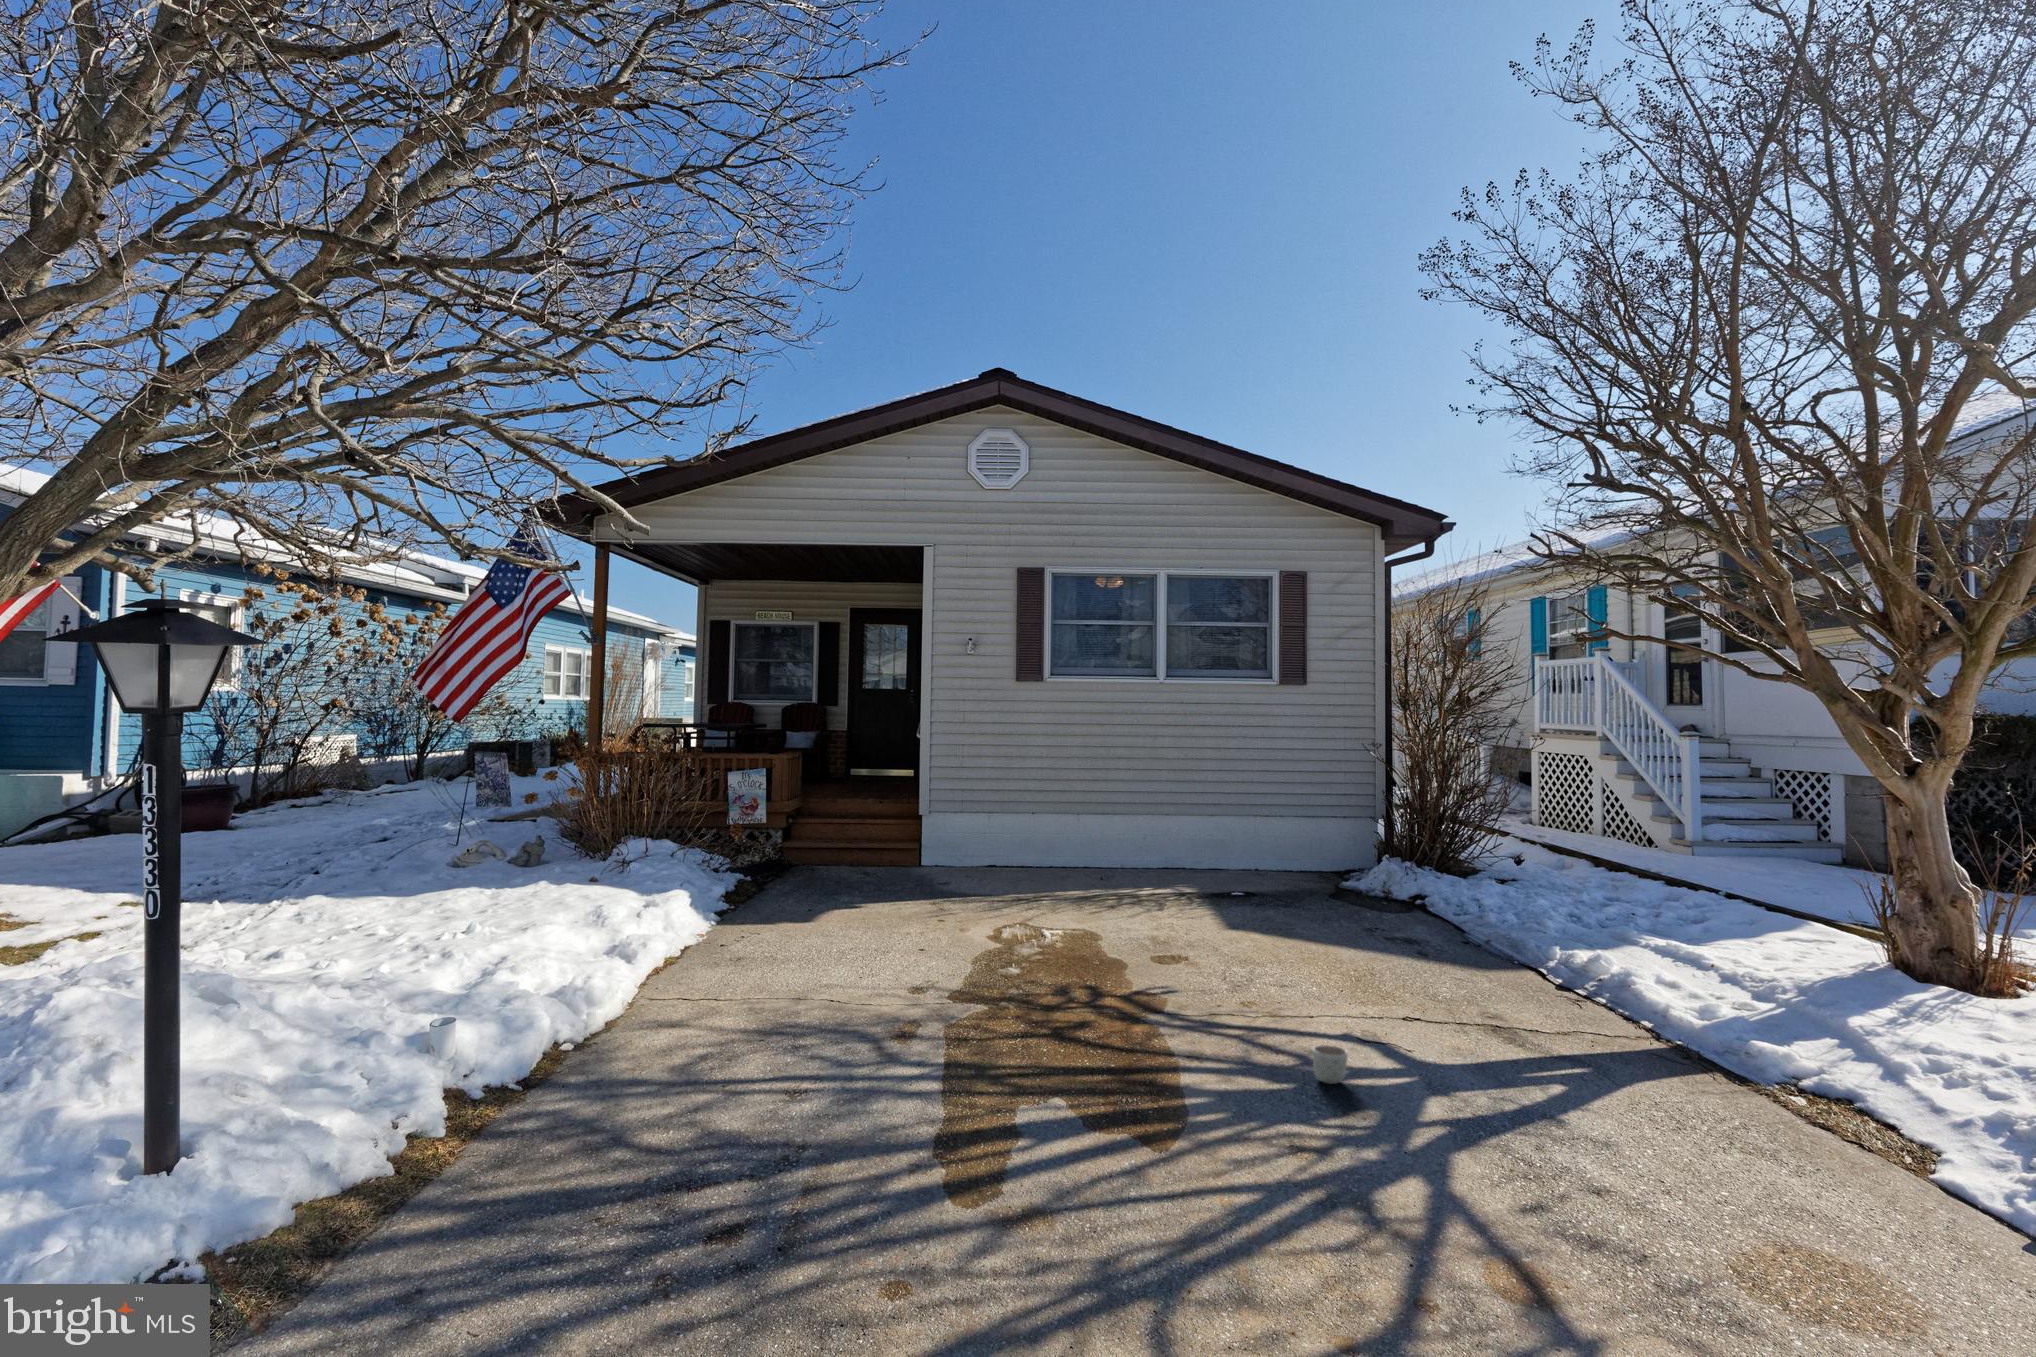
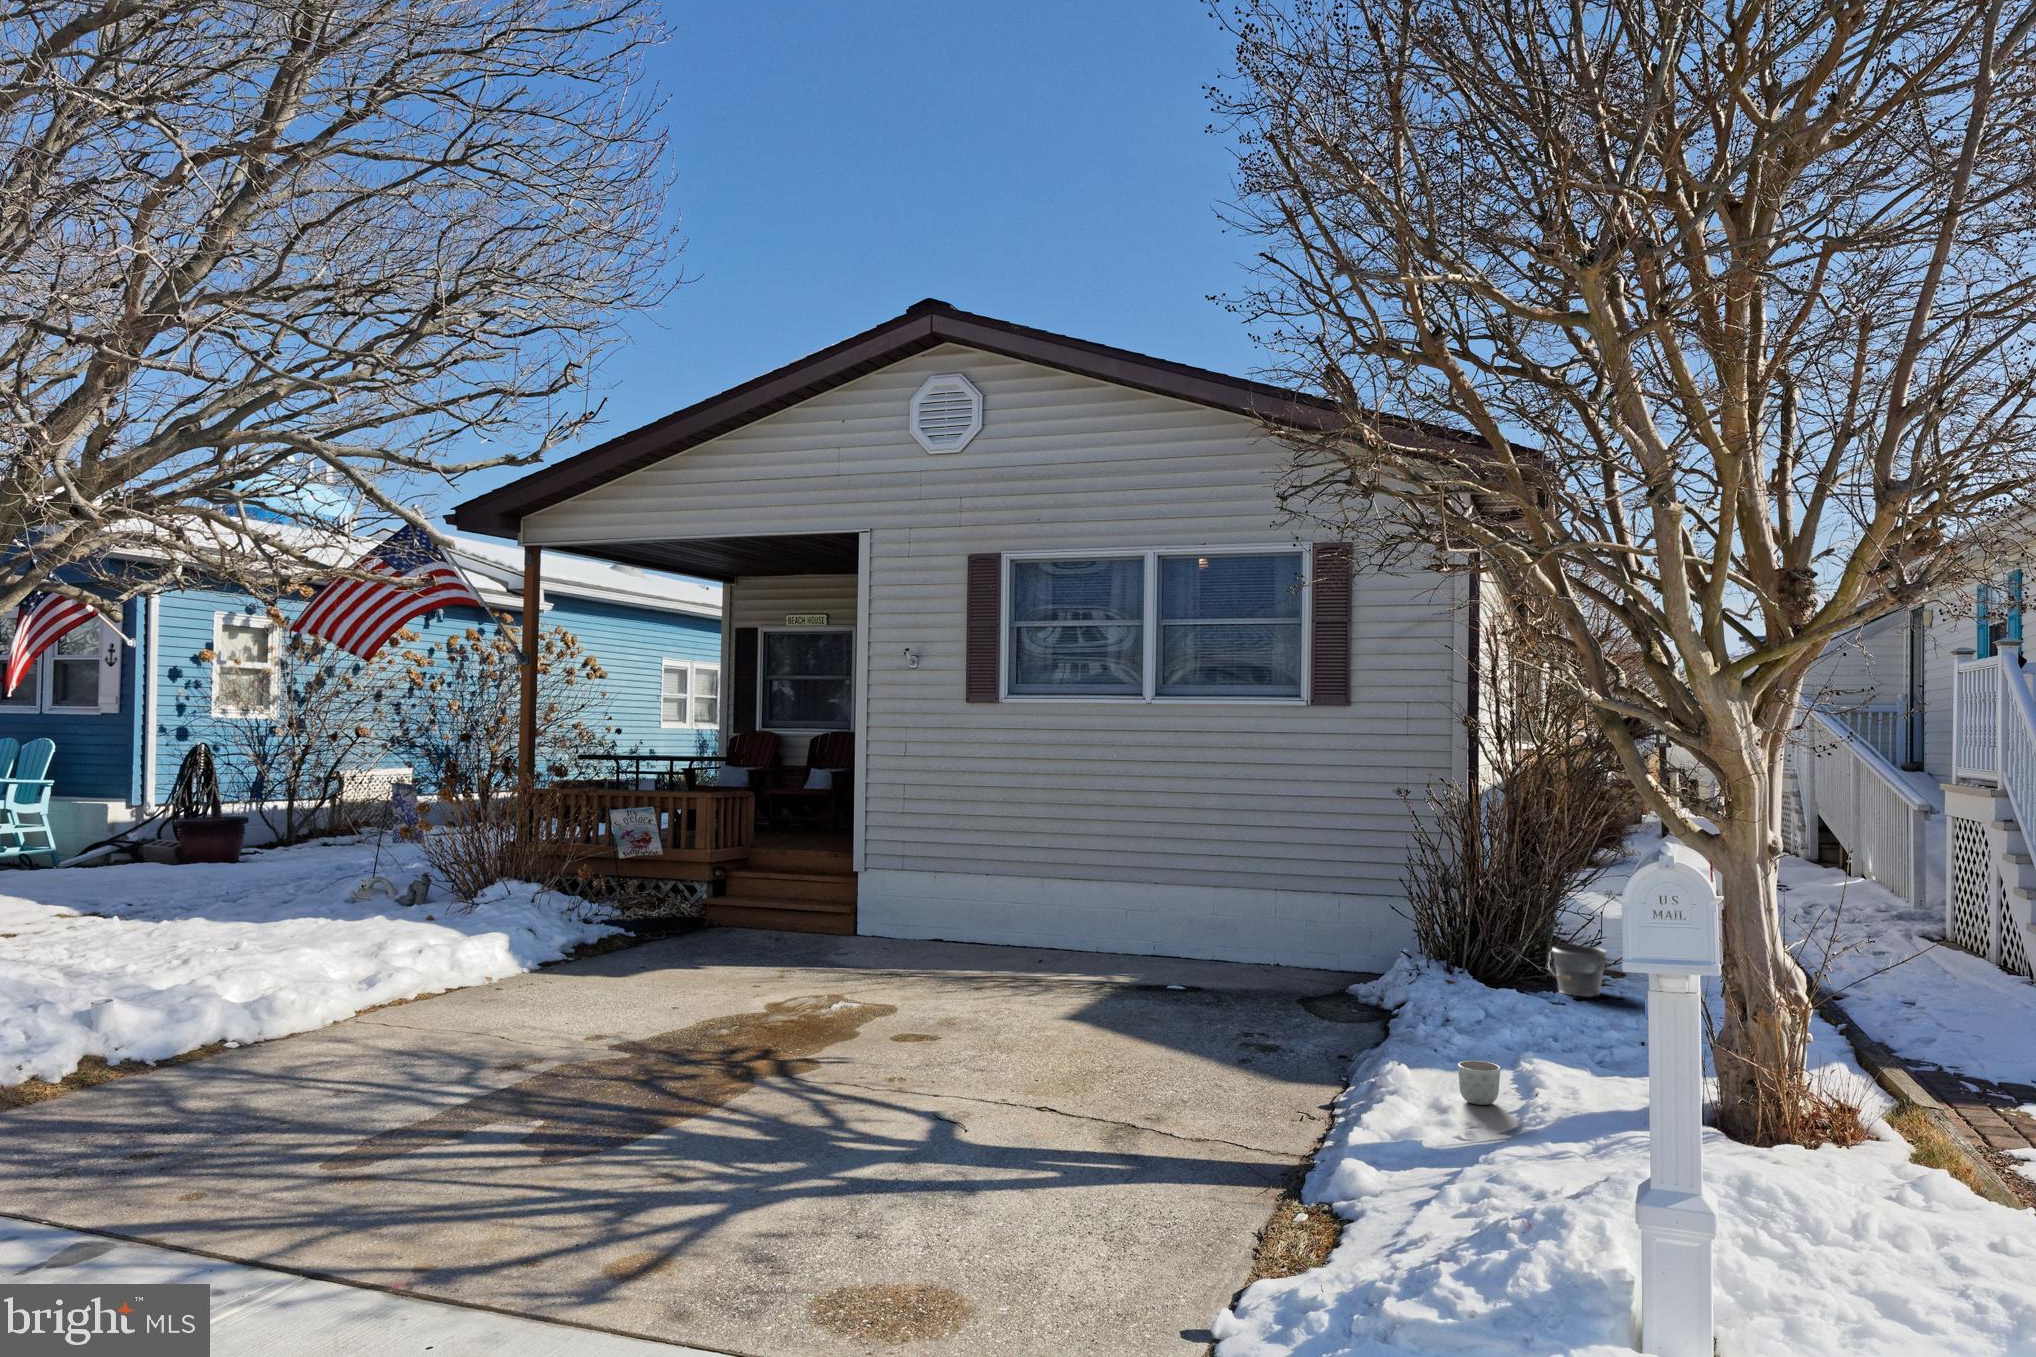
bucket: none [1376,933,1426,978] -> present [1551,945,1607,996]

